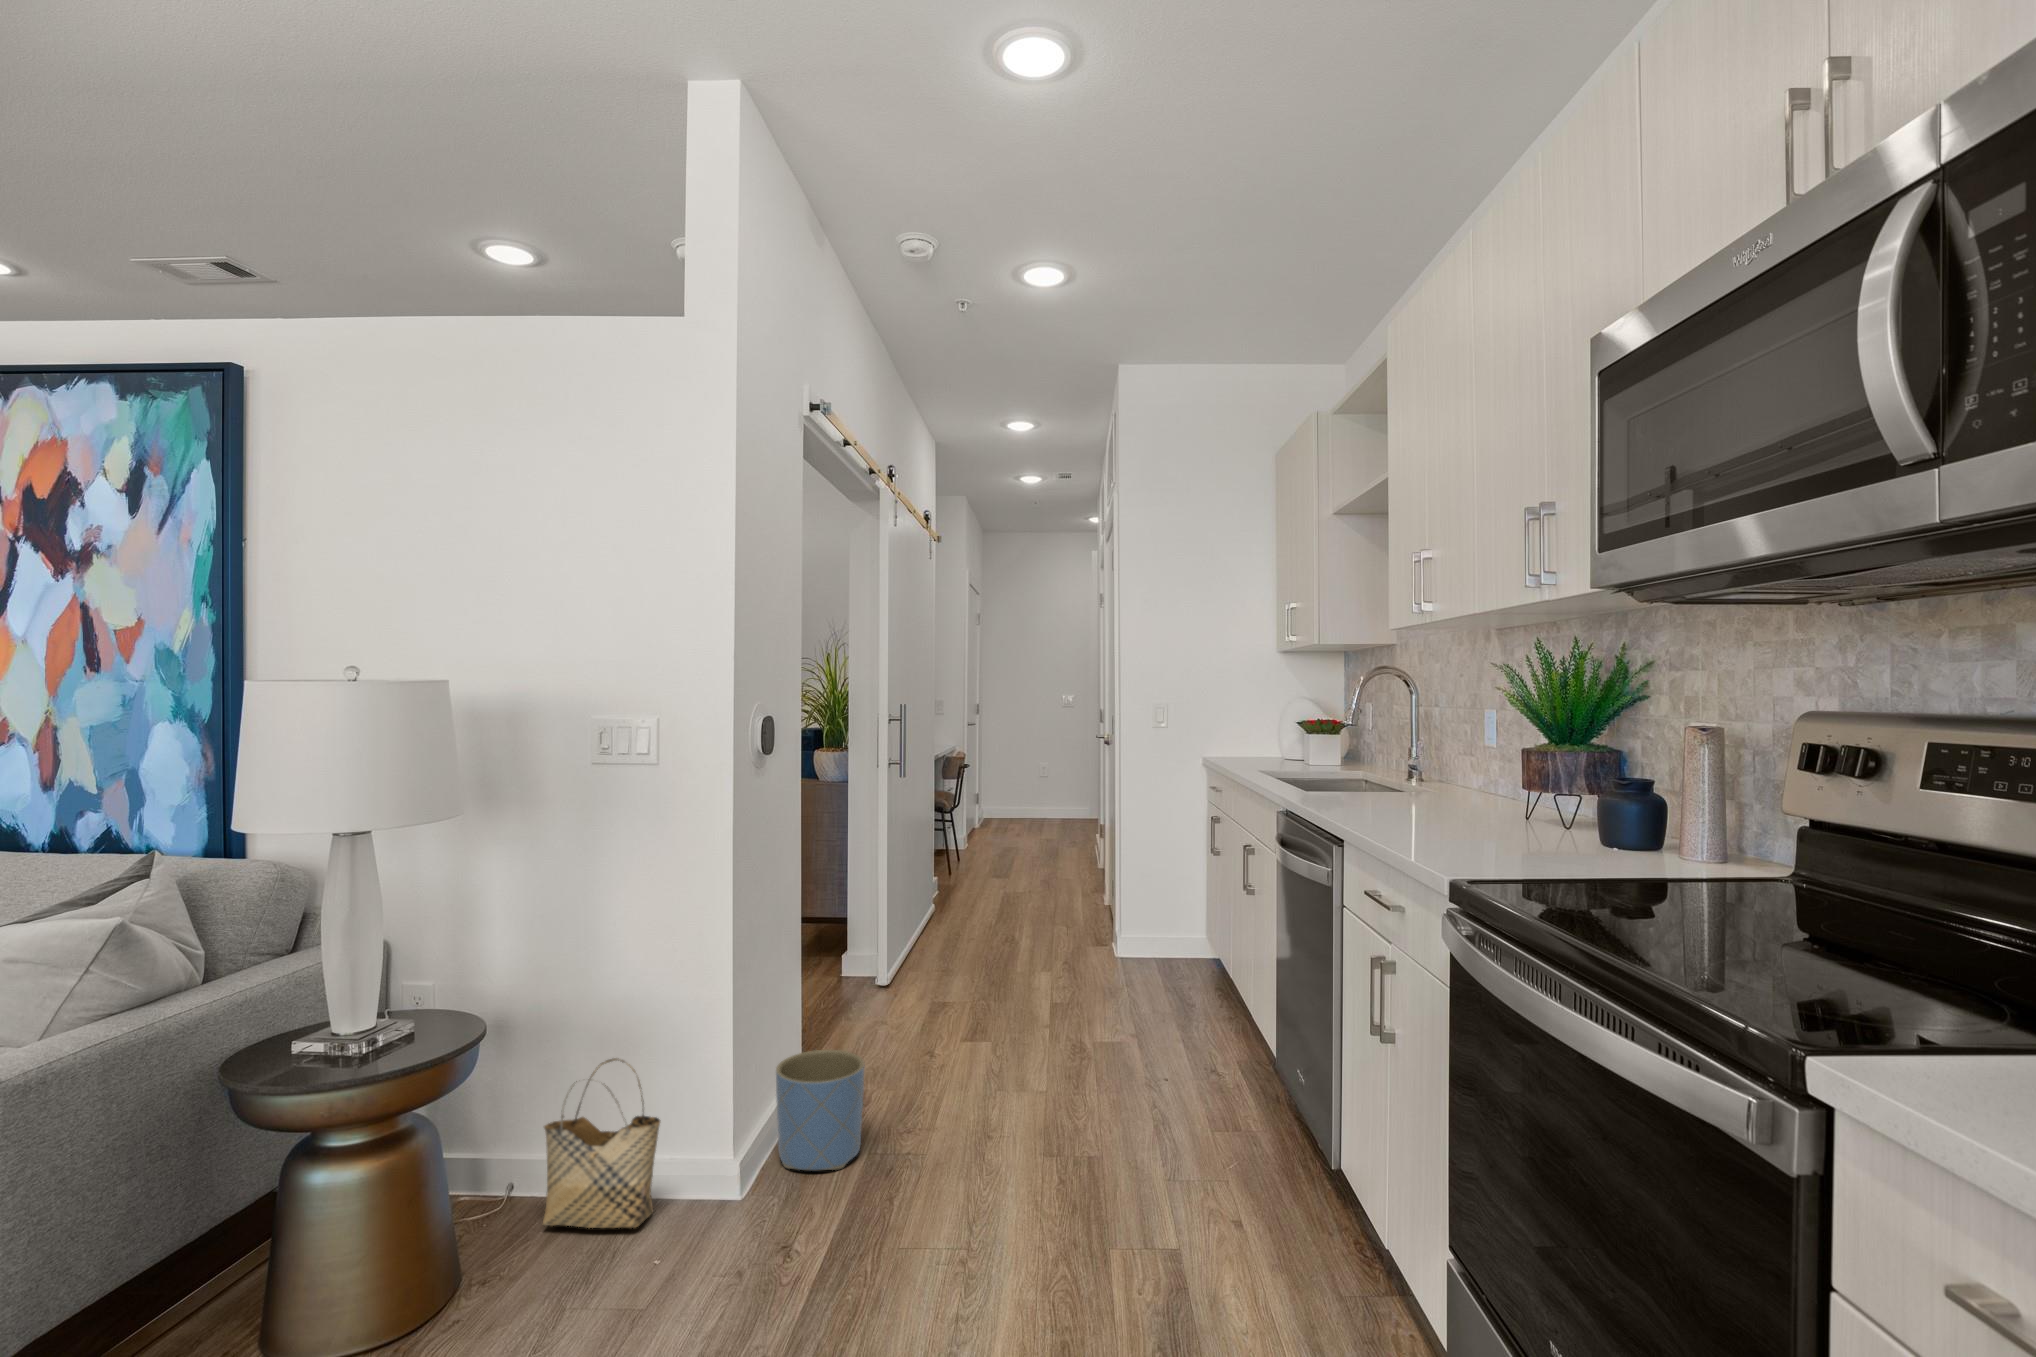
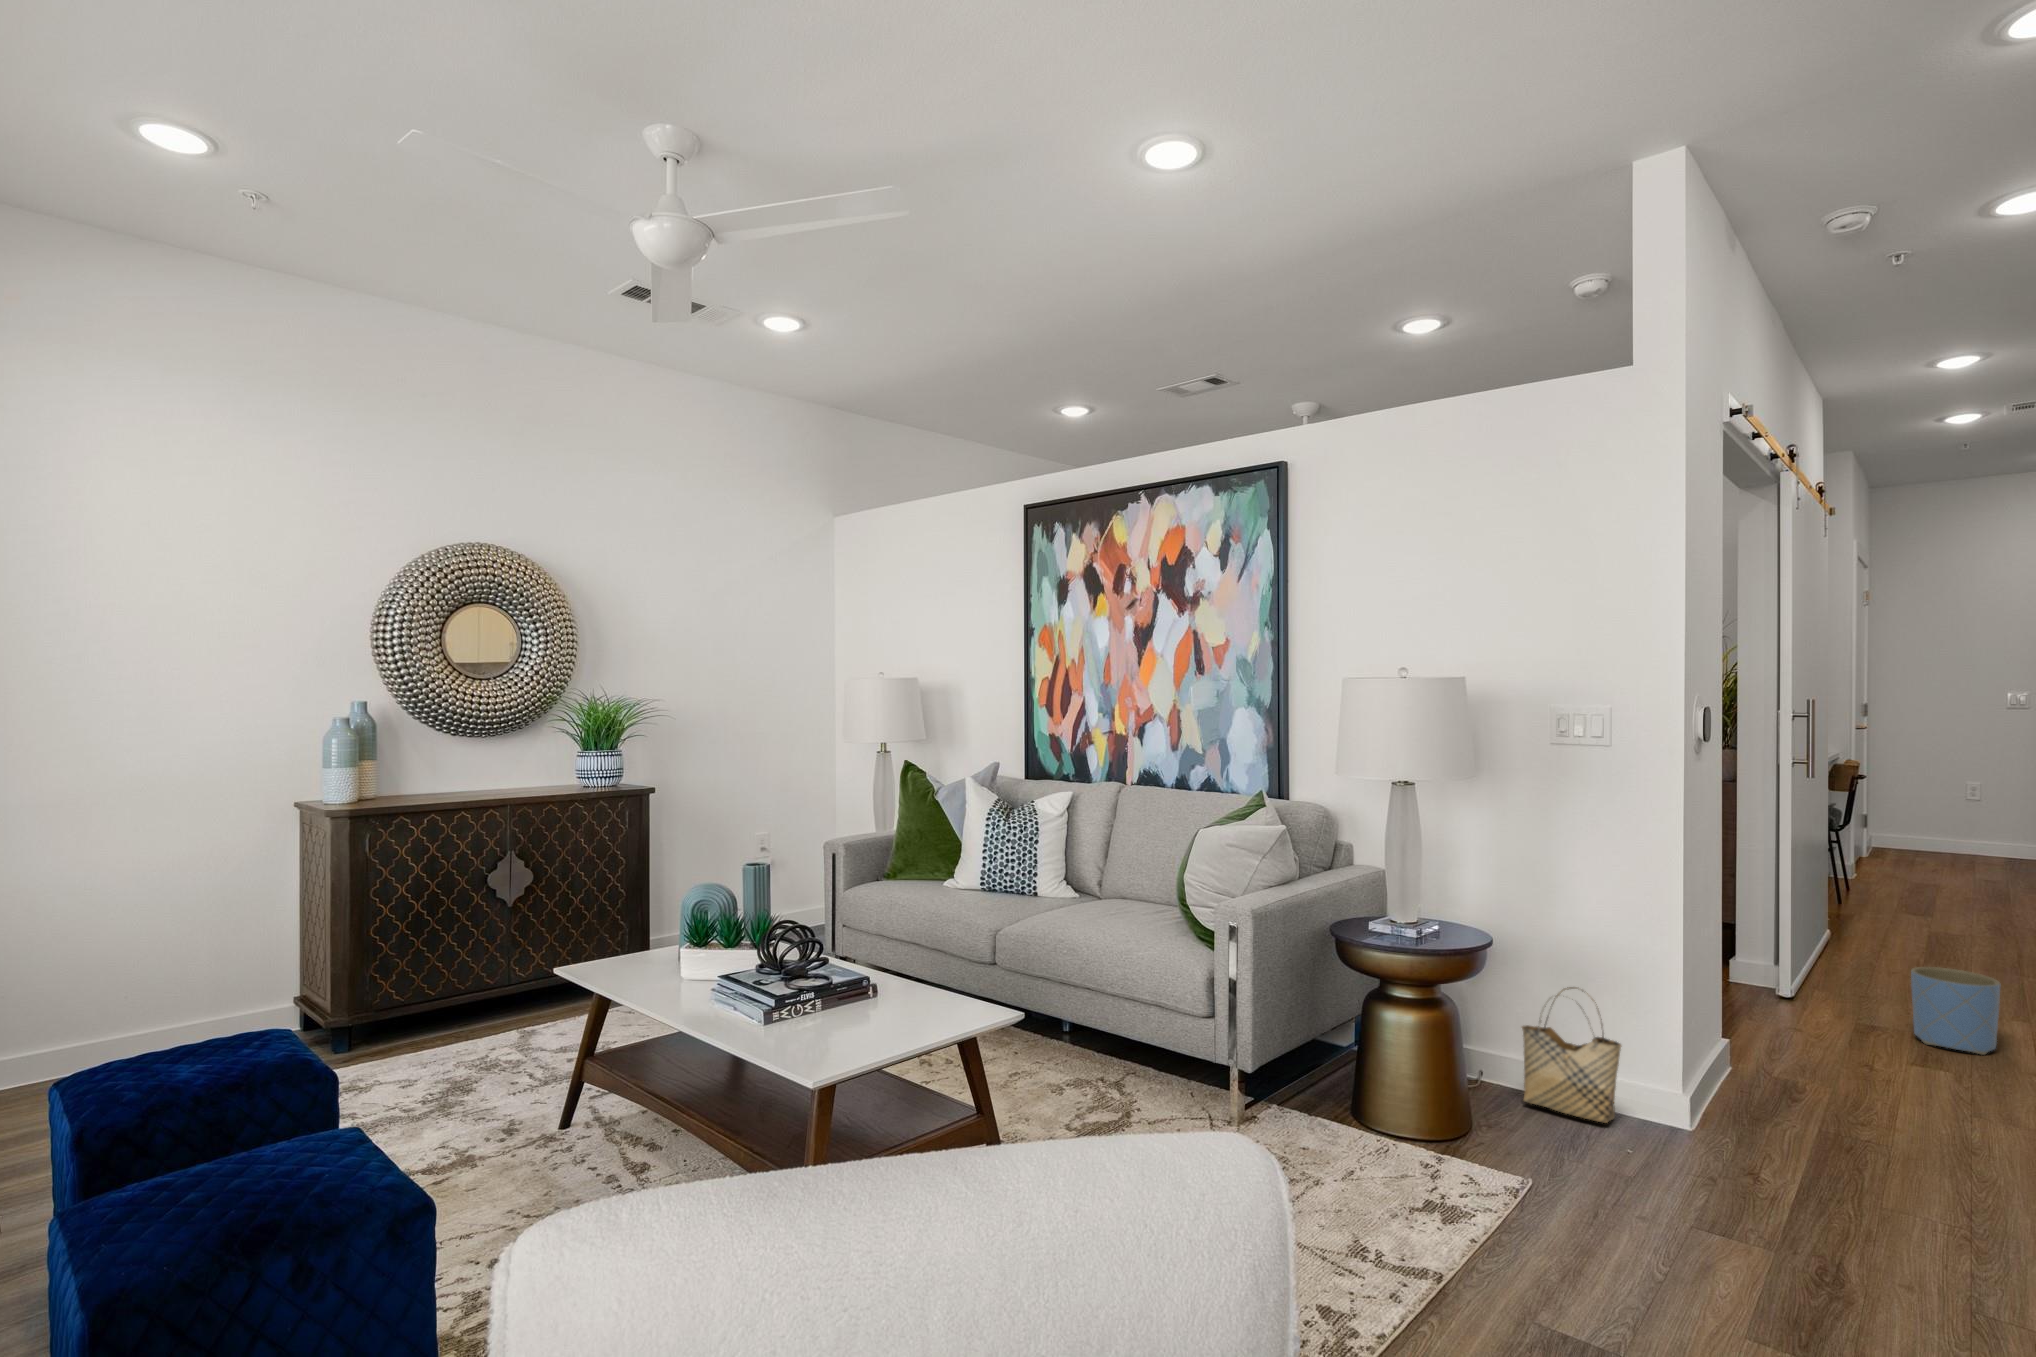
planter: present [776,1050,865,1170] -> present [1911,967,2001,1055]

